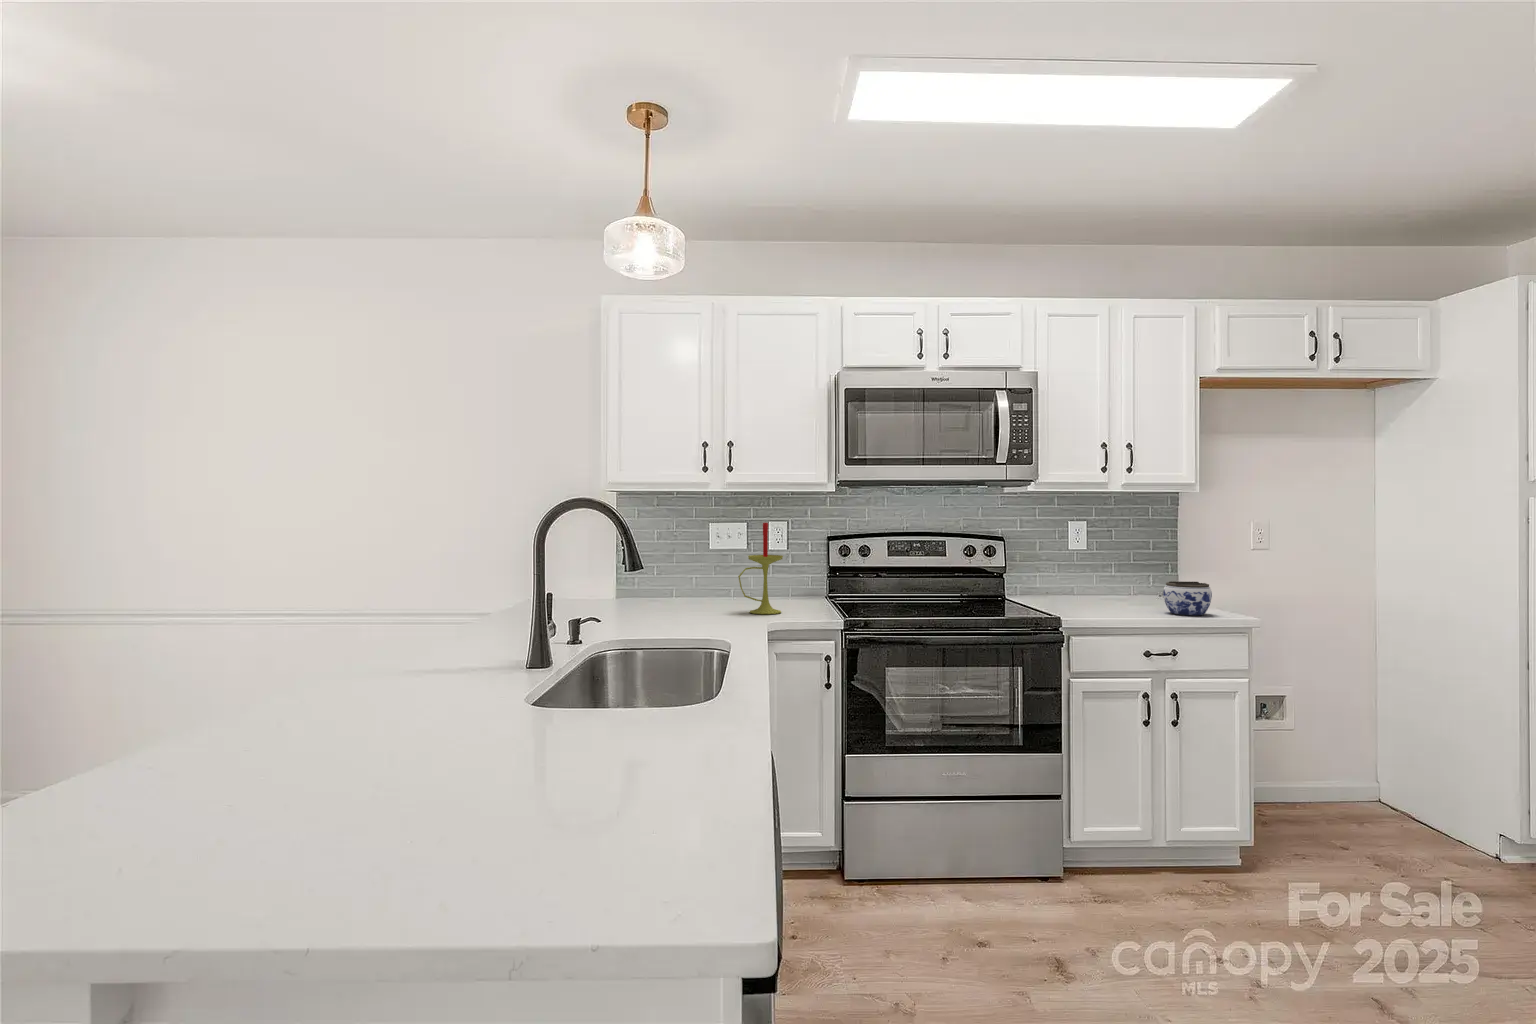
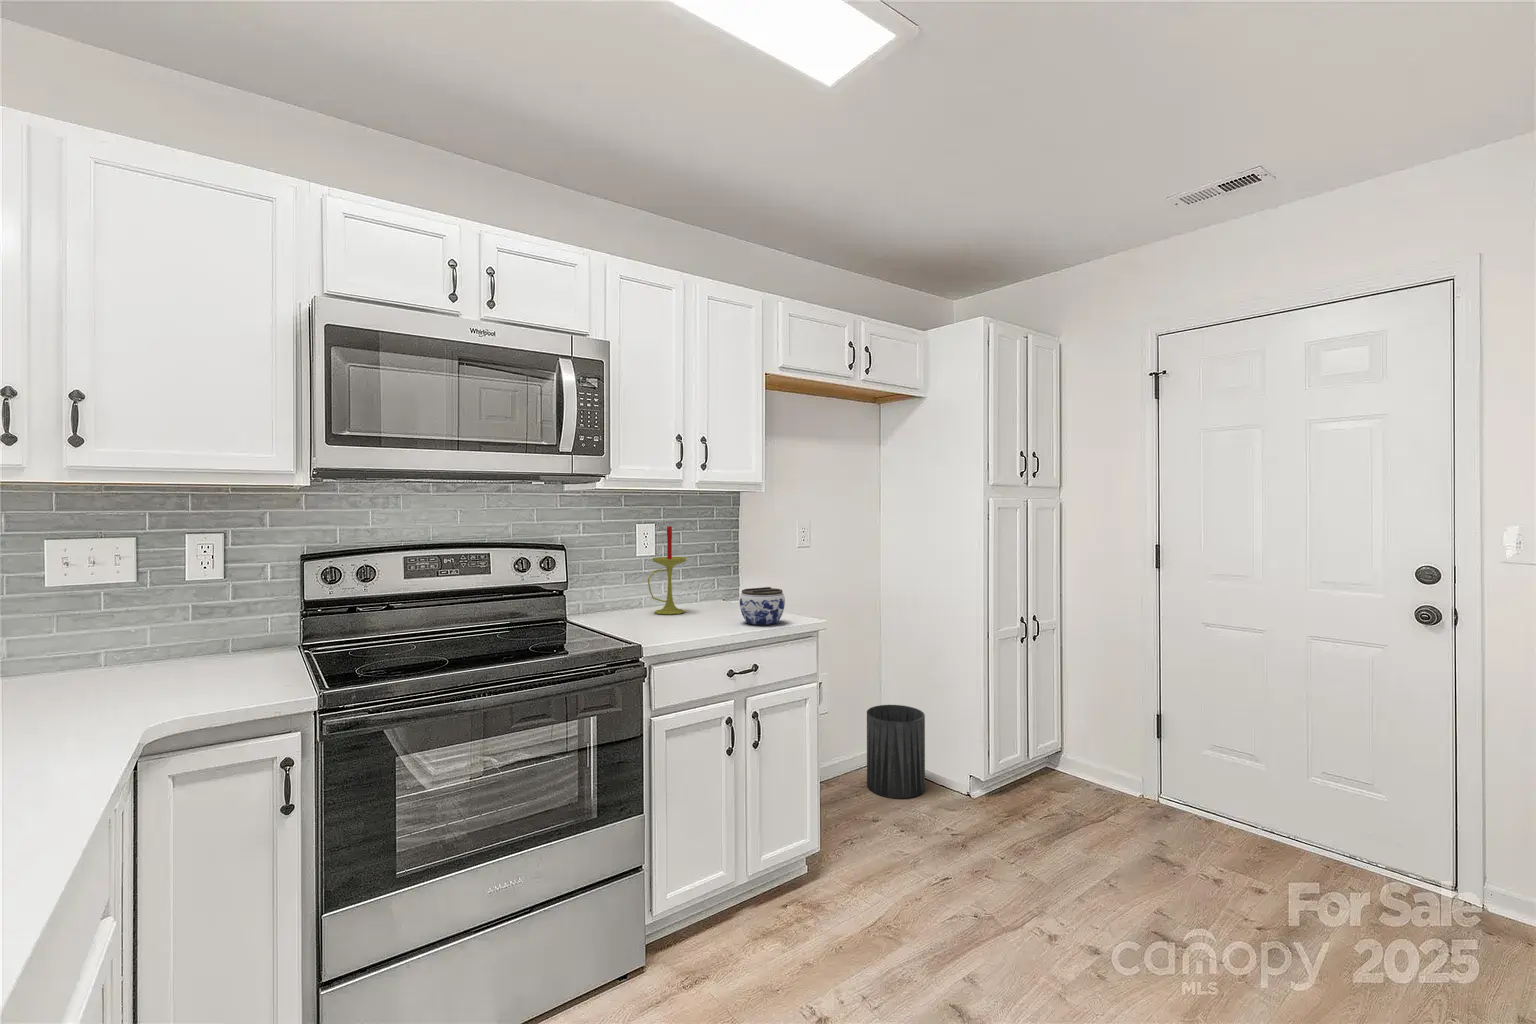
candle: present [738,523,783,614] -> present [648,526,686,614]
trash can: none [1348,735,1432,843] -> present [867,705,925,799]

